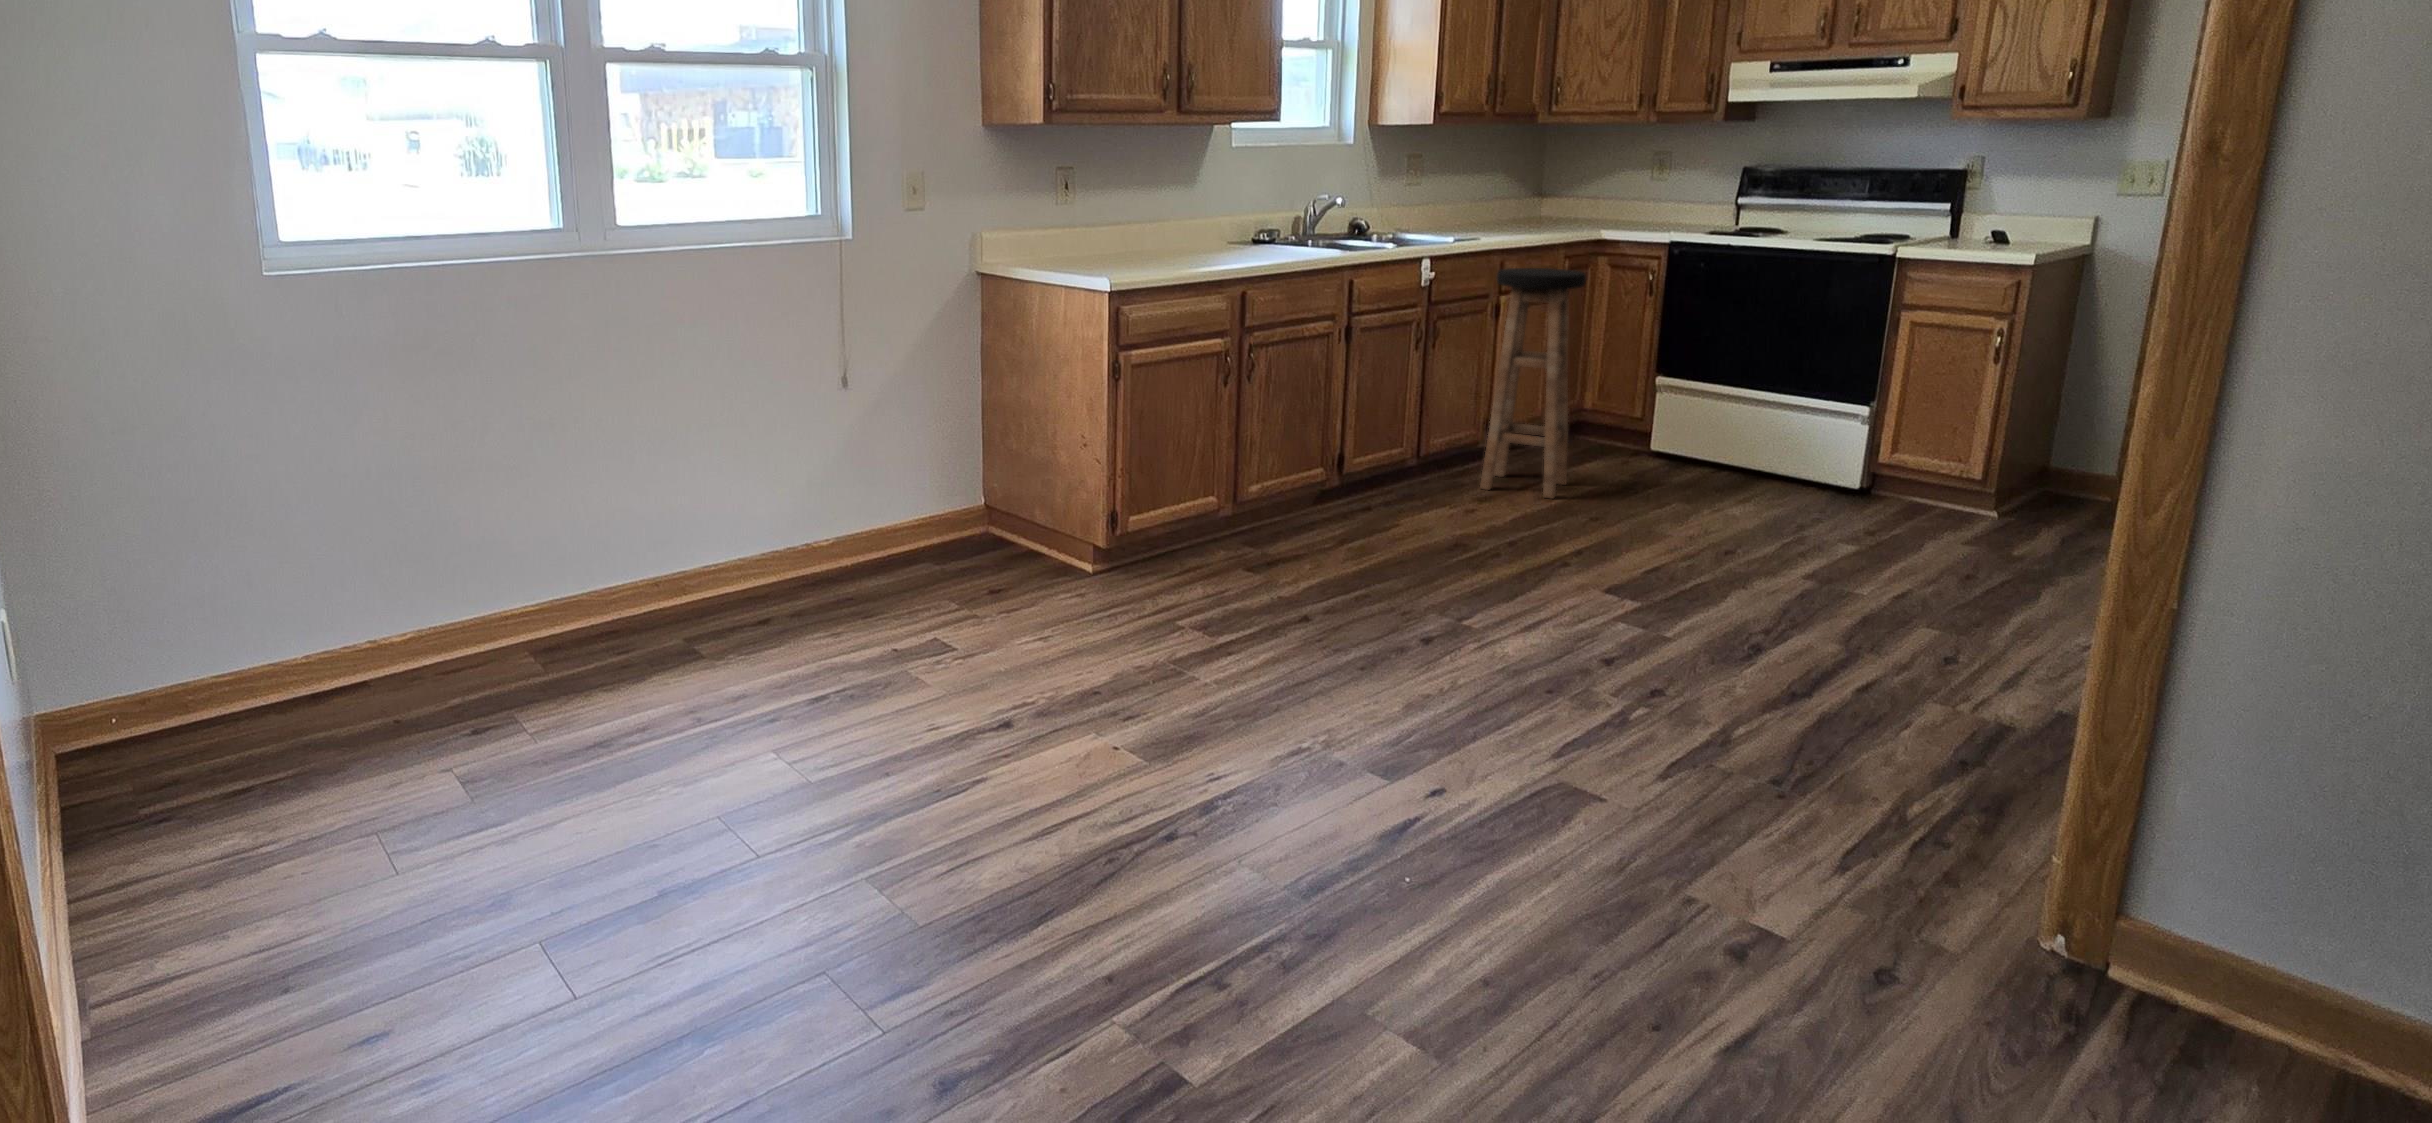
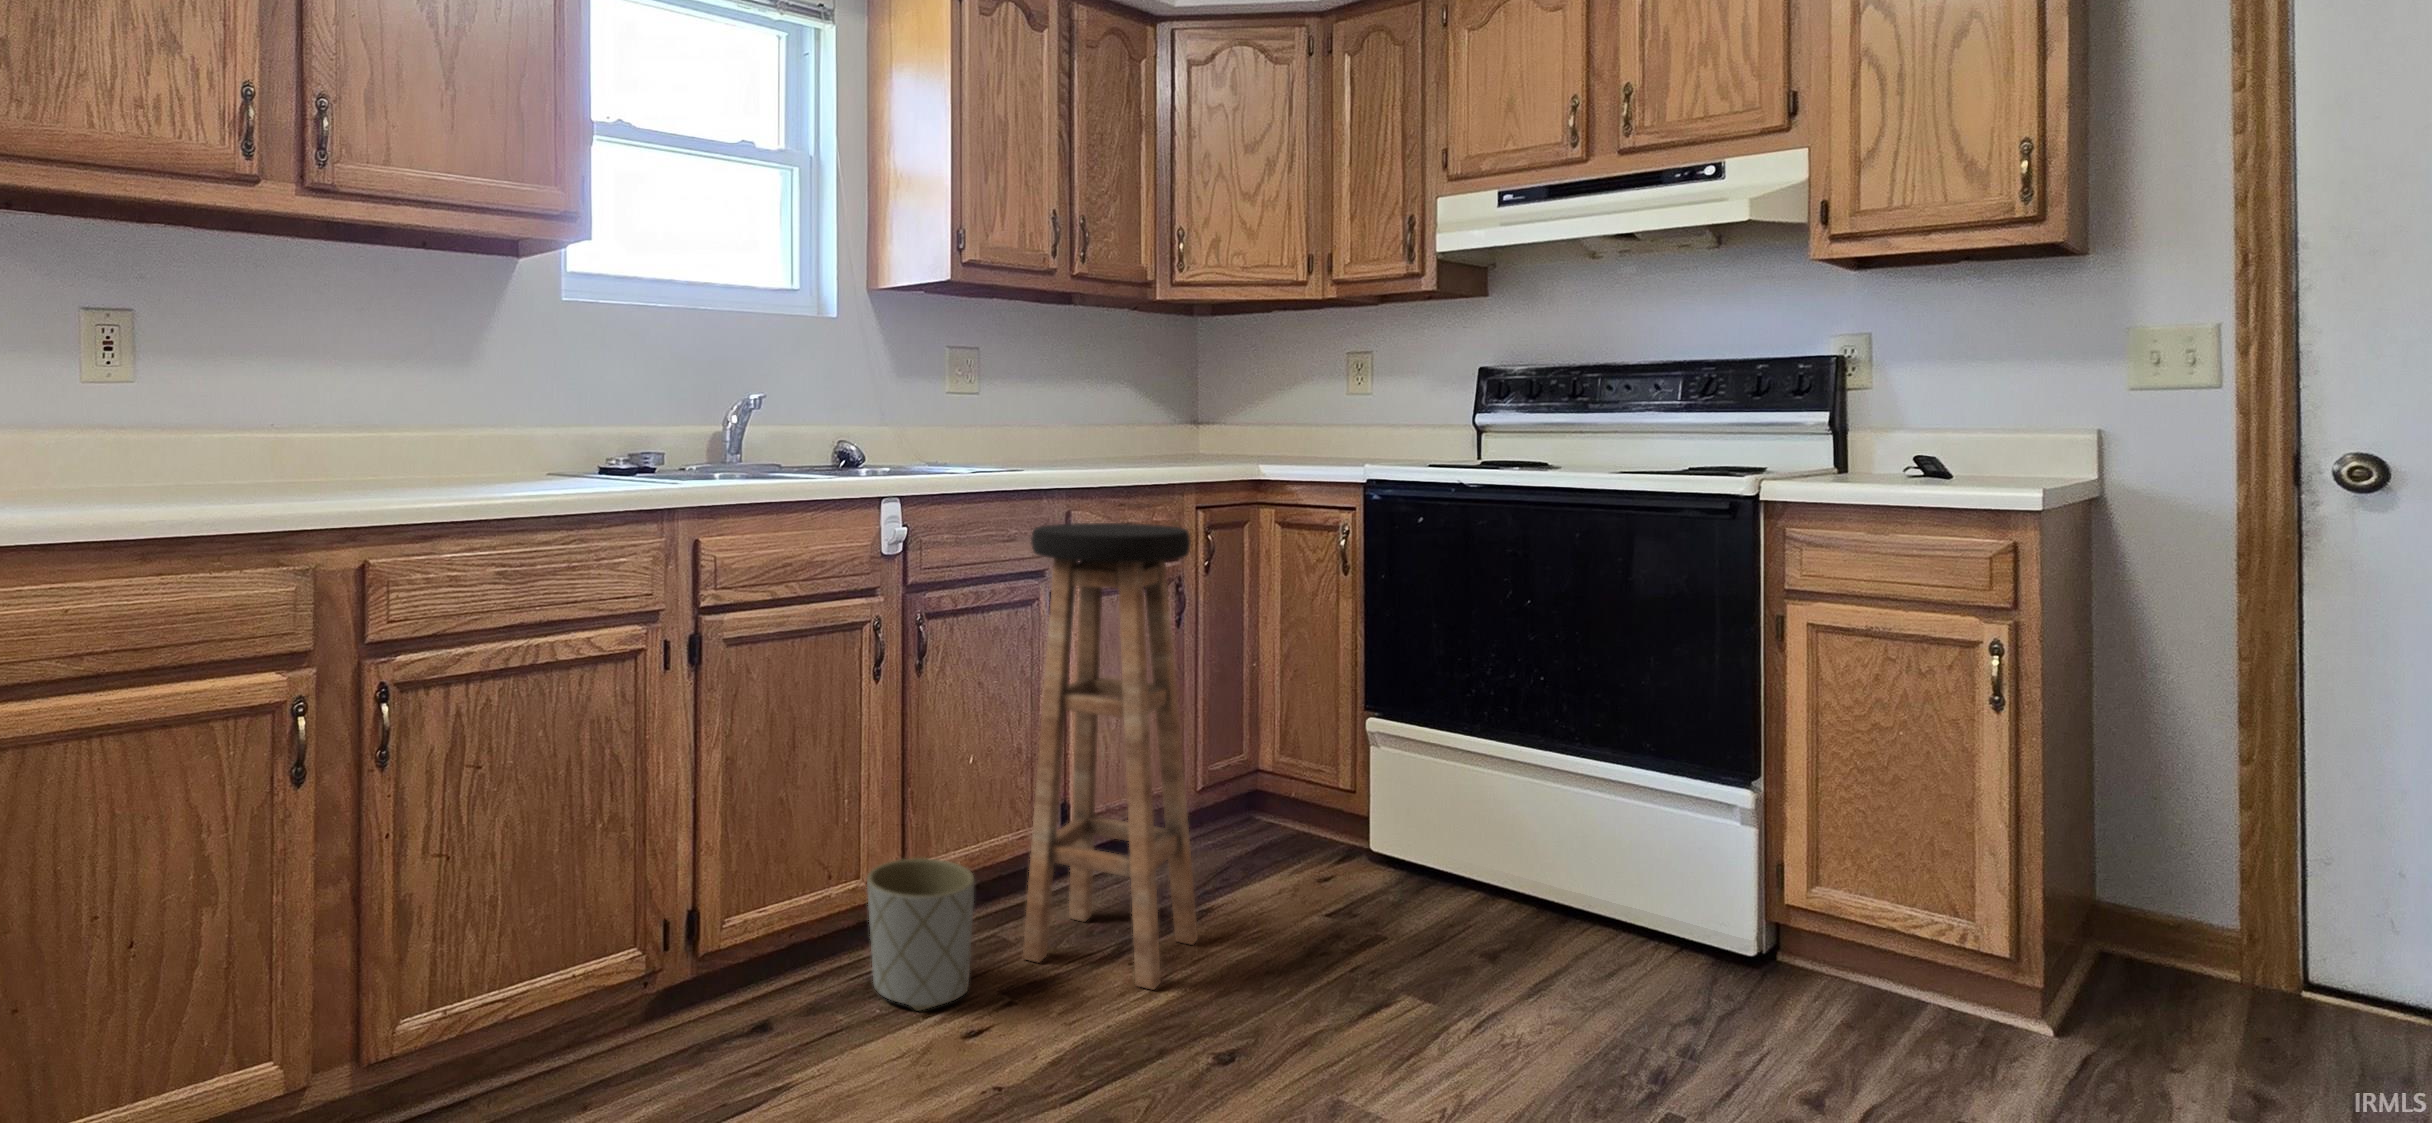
planter: none [1412,438,1468,504] -> present [867,858,974,1010]

